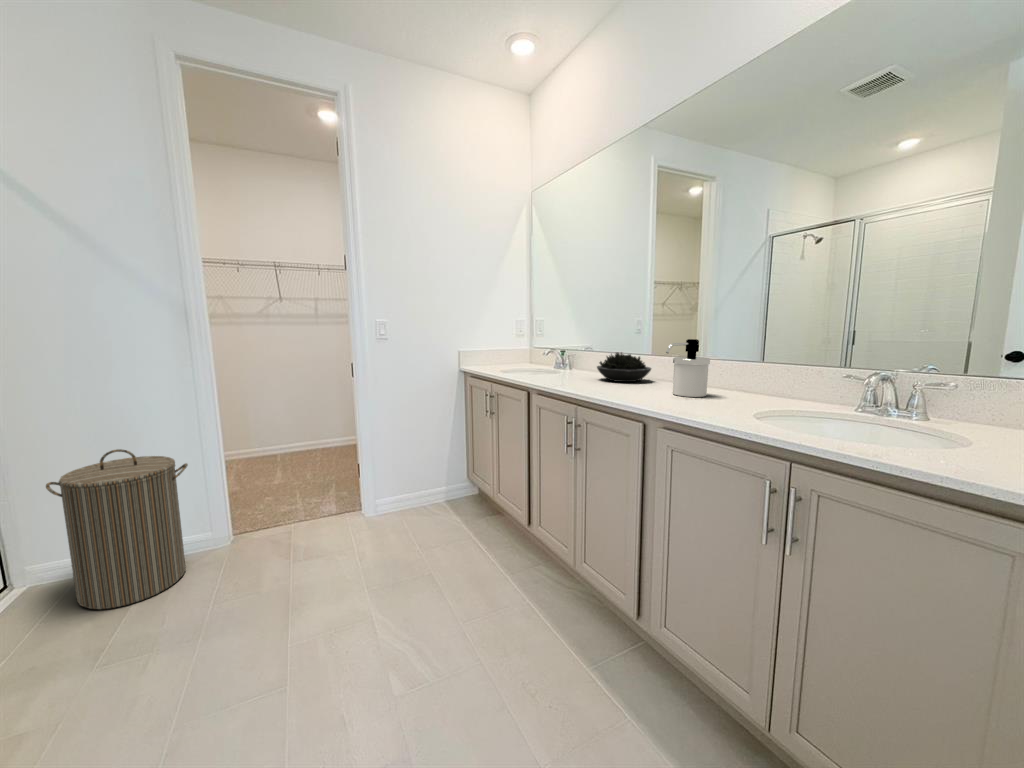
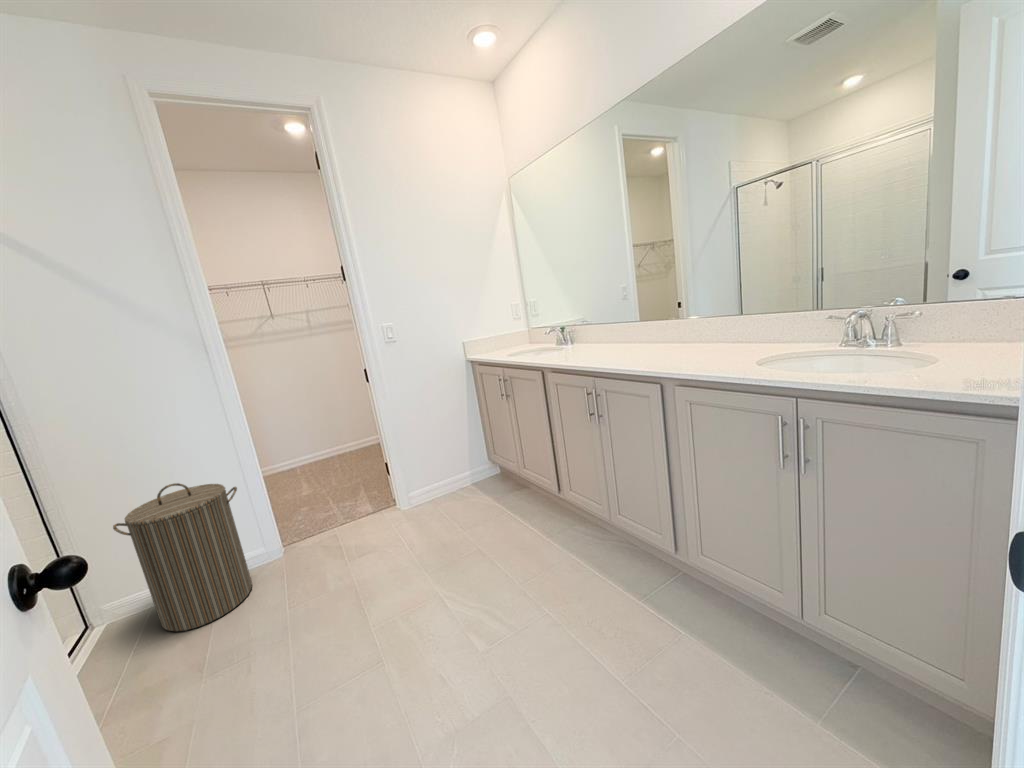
soap dispenser: present [666,339,710,397] -> none [668,303,707,355]
succulent plant: present [597,352,651,382] -> none [599,322,650,350]

